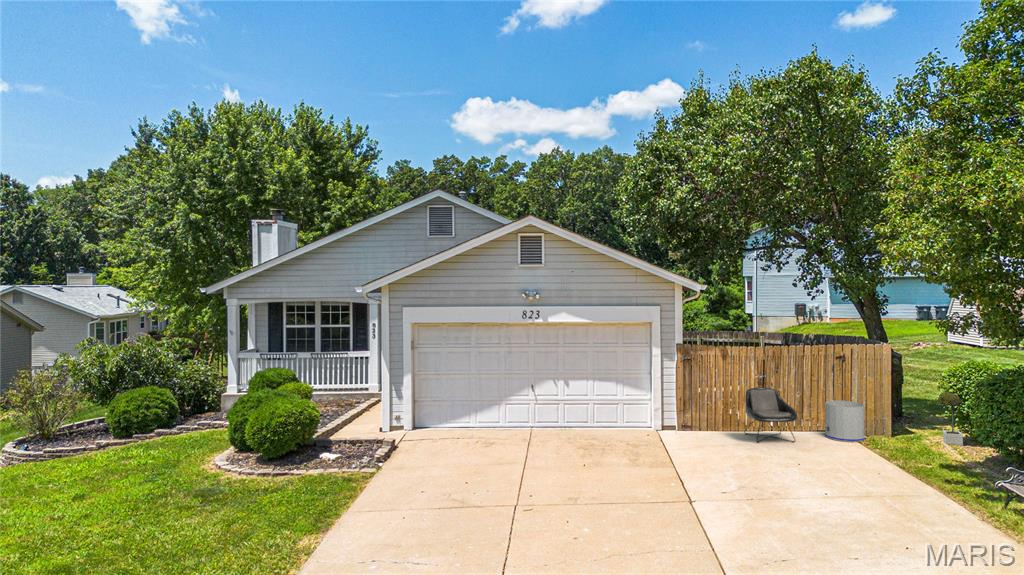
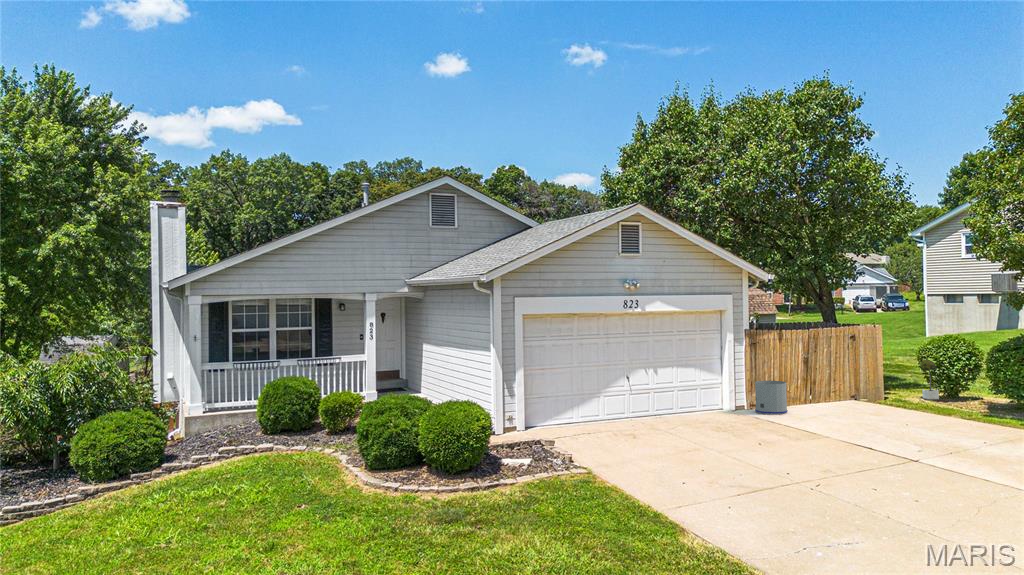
lounge chair: present [744,387,797,443] -> none [796,365,845,411]
trash can: present [825,400,865,442] -> present [755,381,788,415]

